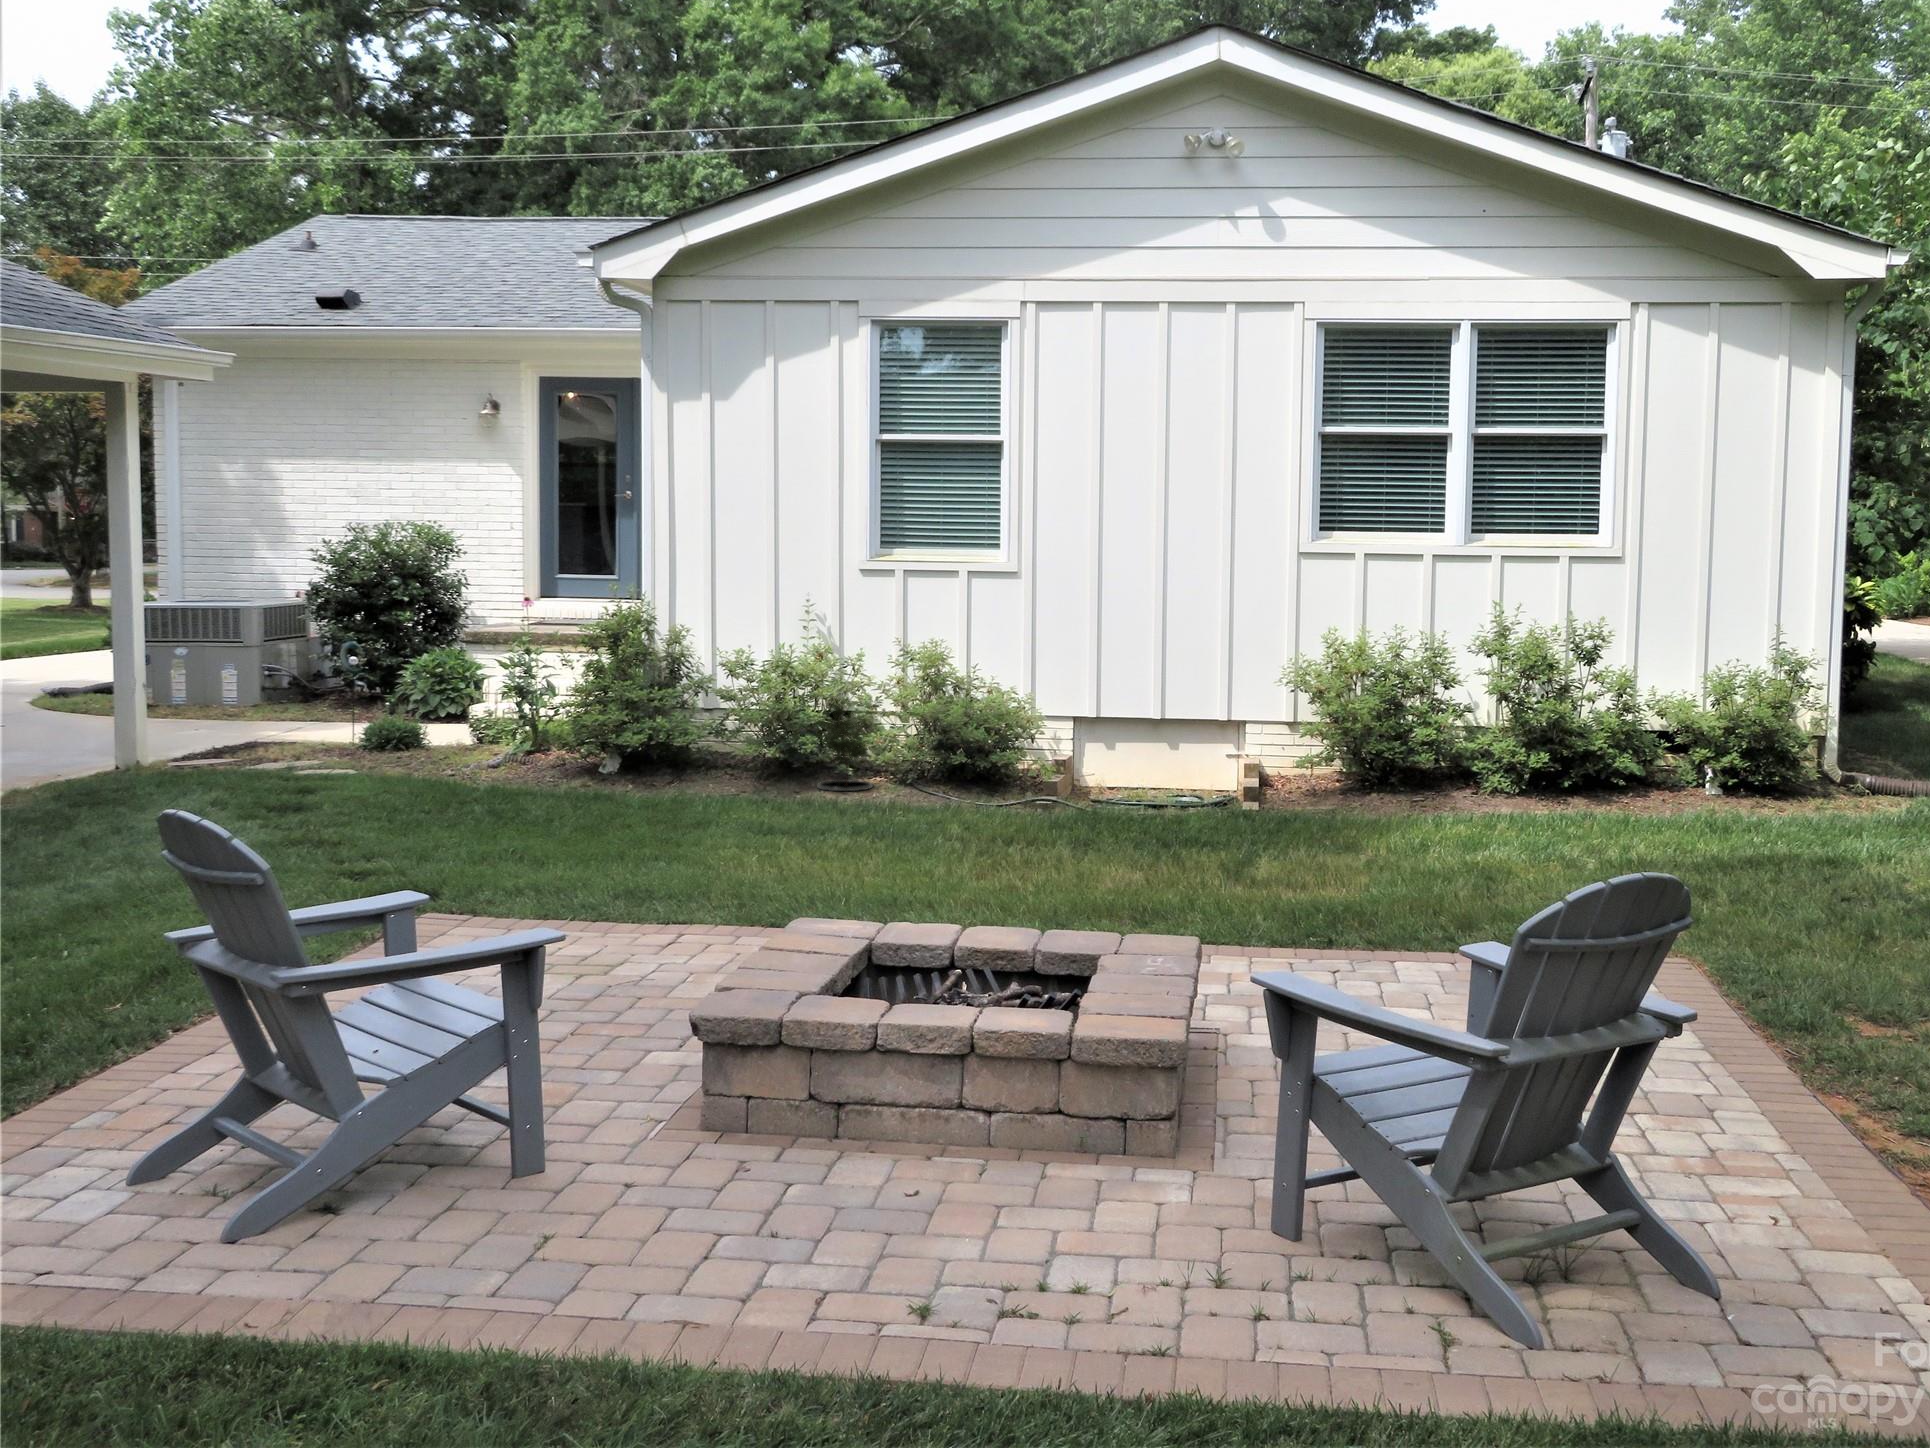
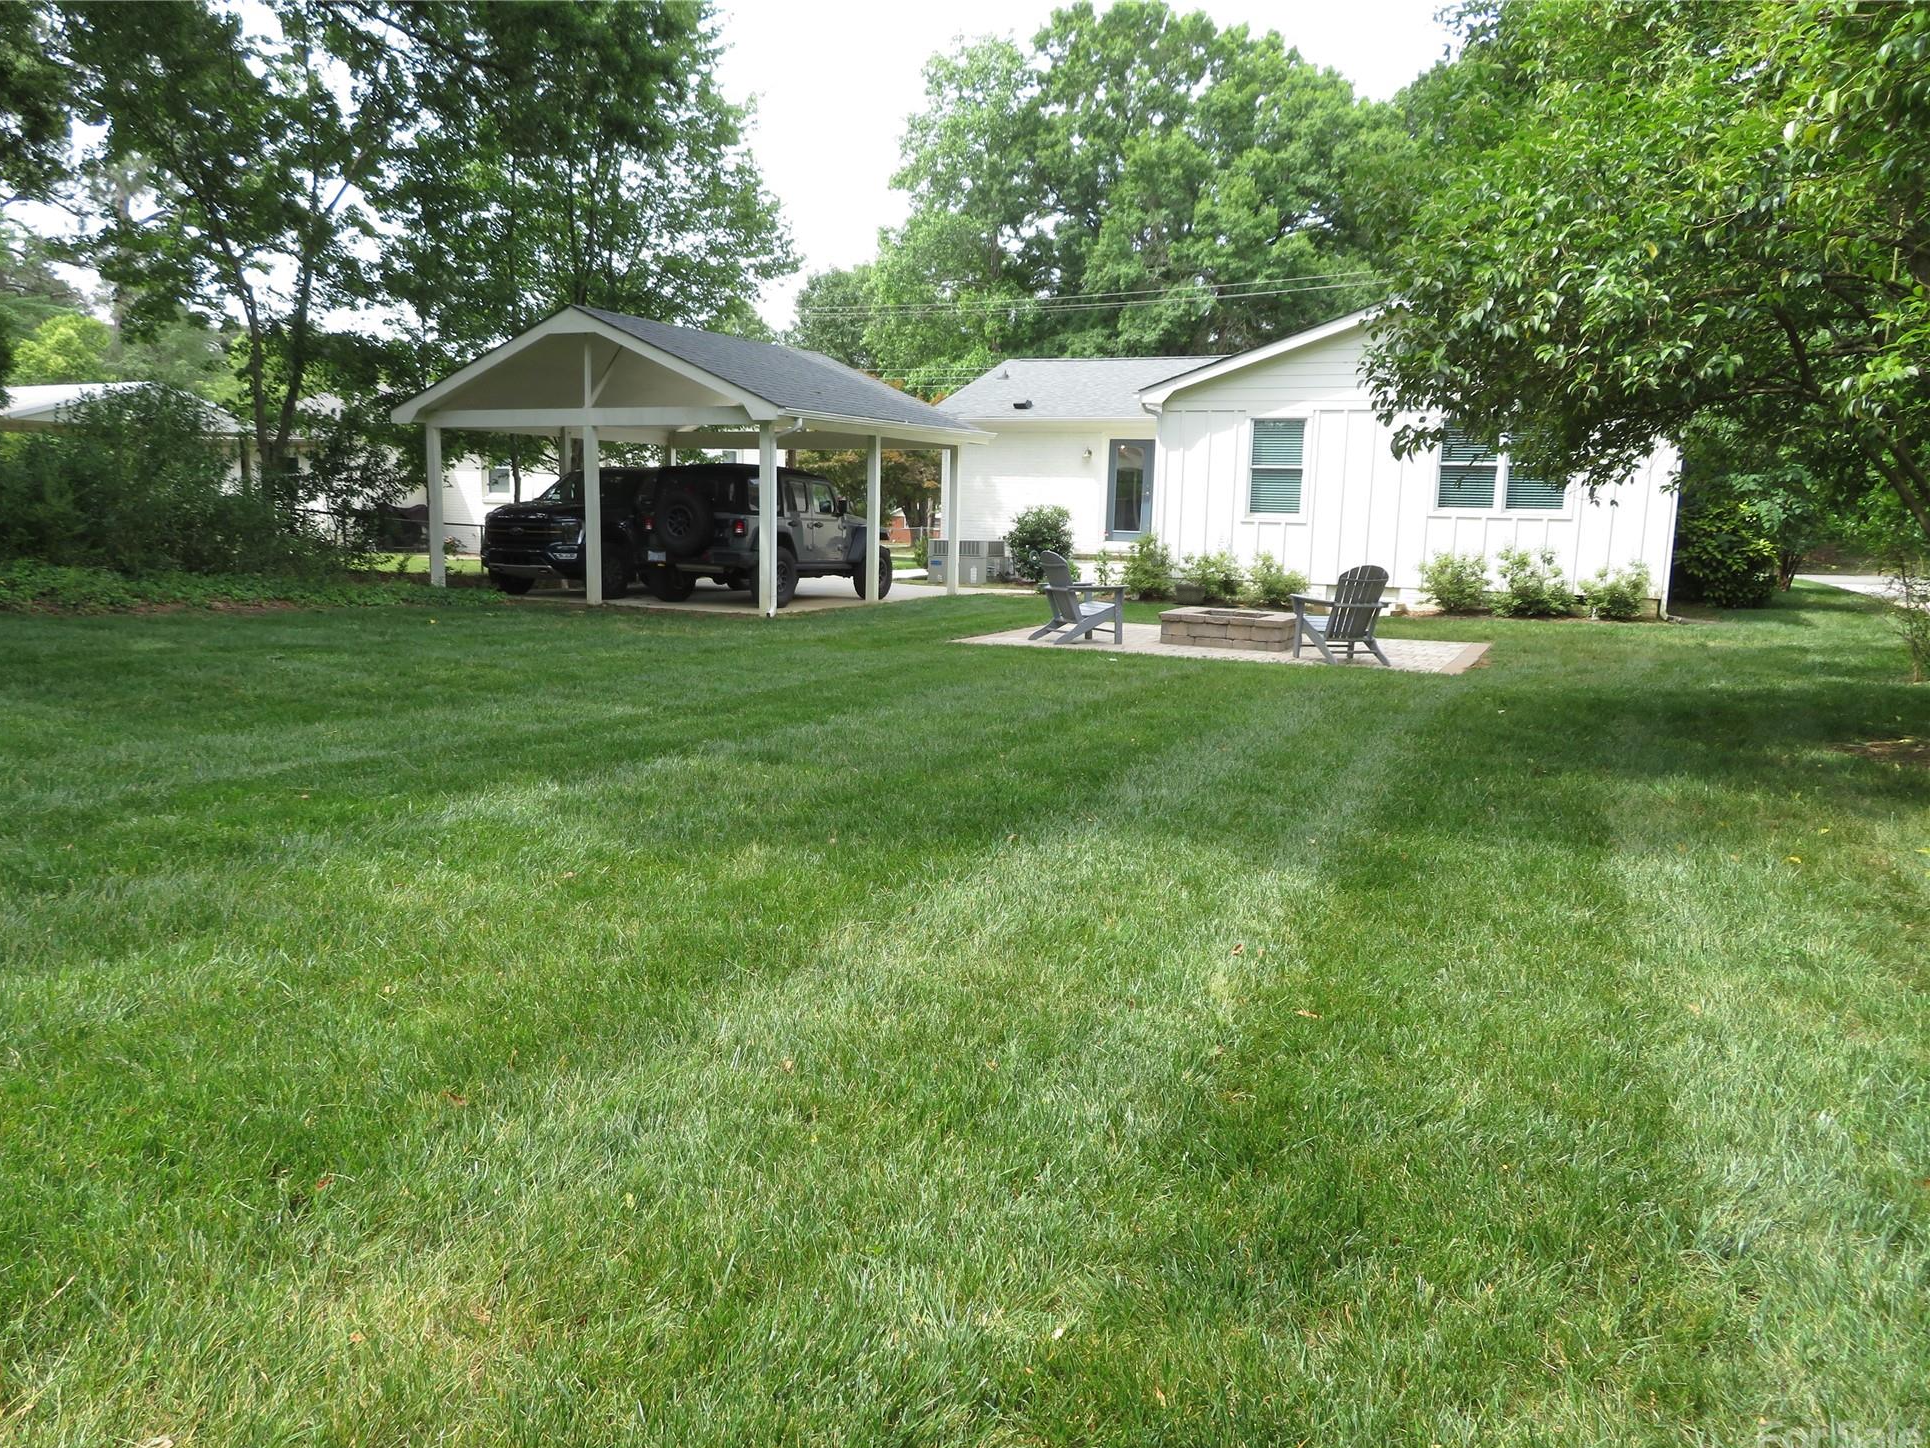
wooden bucket: none [702,713,787,786] -> present [1175,580,1206,605]

